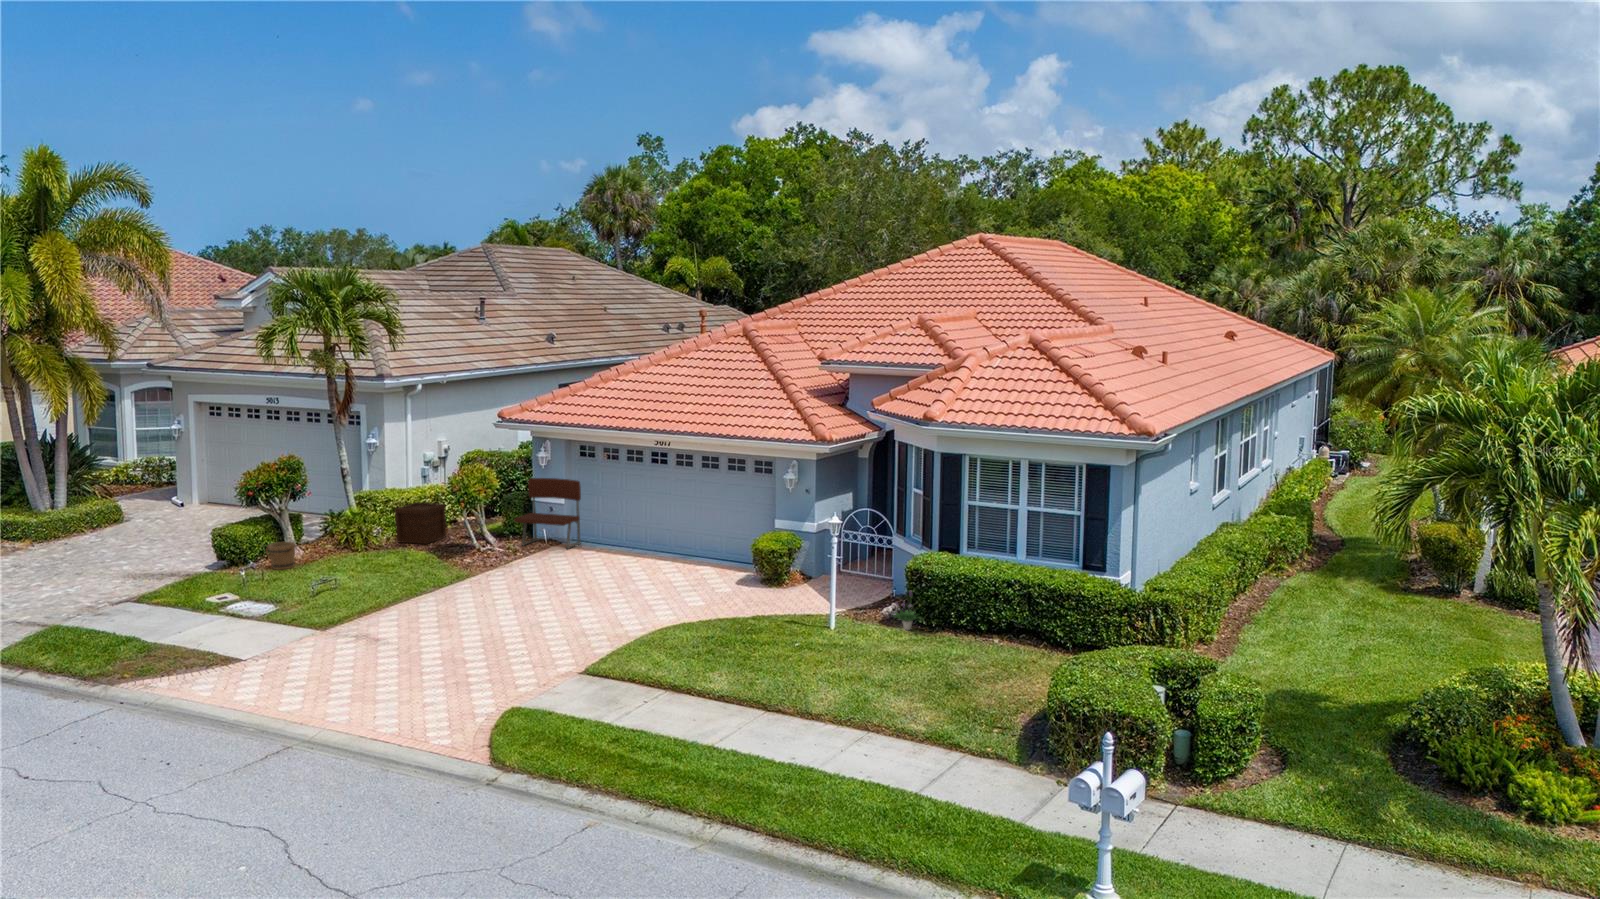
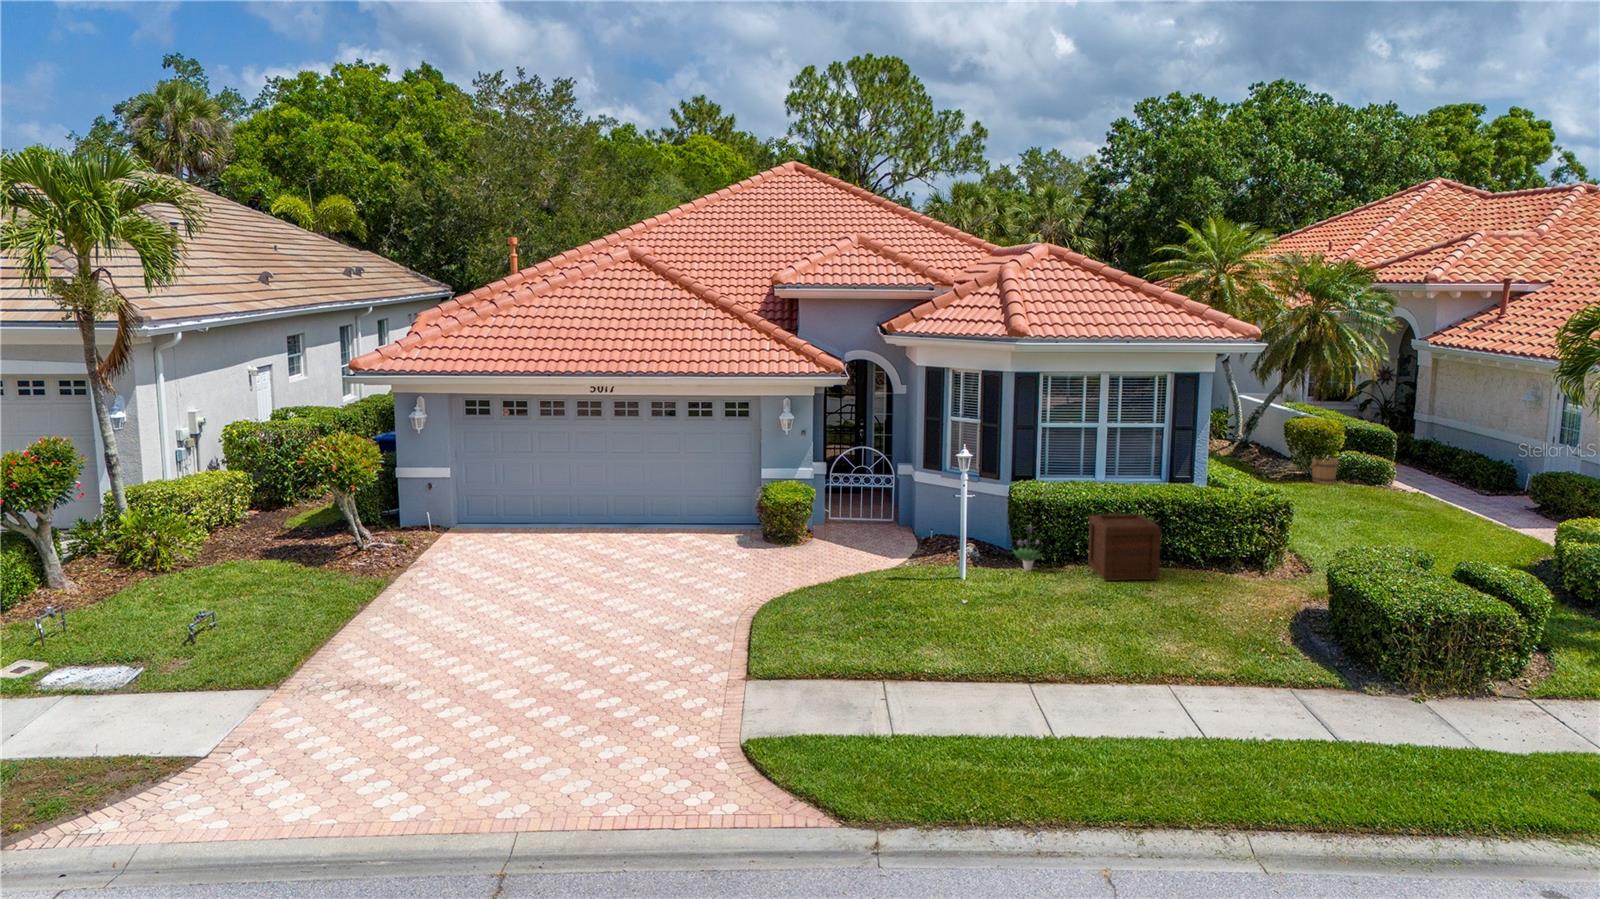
bench: present [514,478,581,549] -> none [392,445,479,538]
wooden crate: present [395,502,447,544] -> present [1088,514,1161,581]
bucket: present [266,542,295,570] -> present [1310,458,1339,484]

